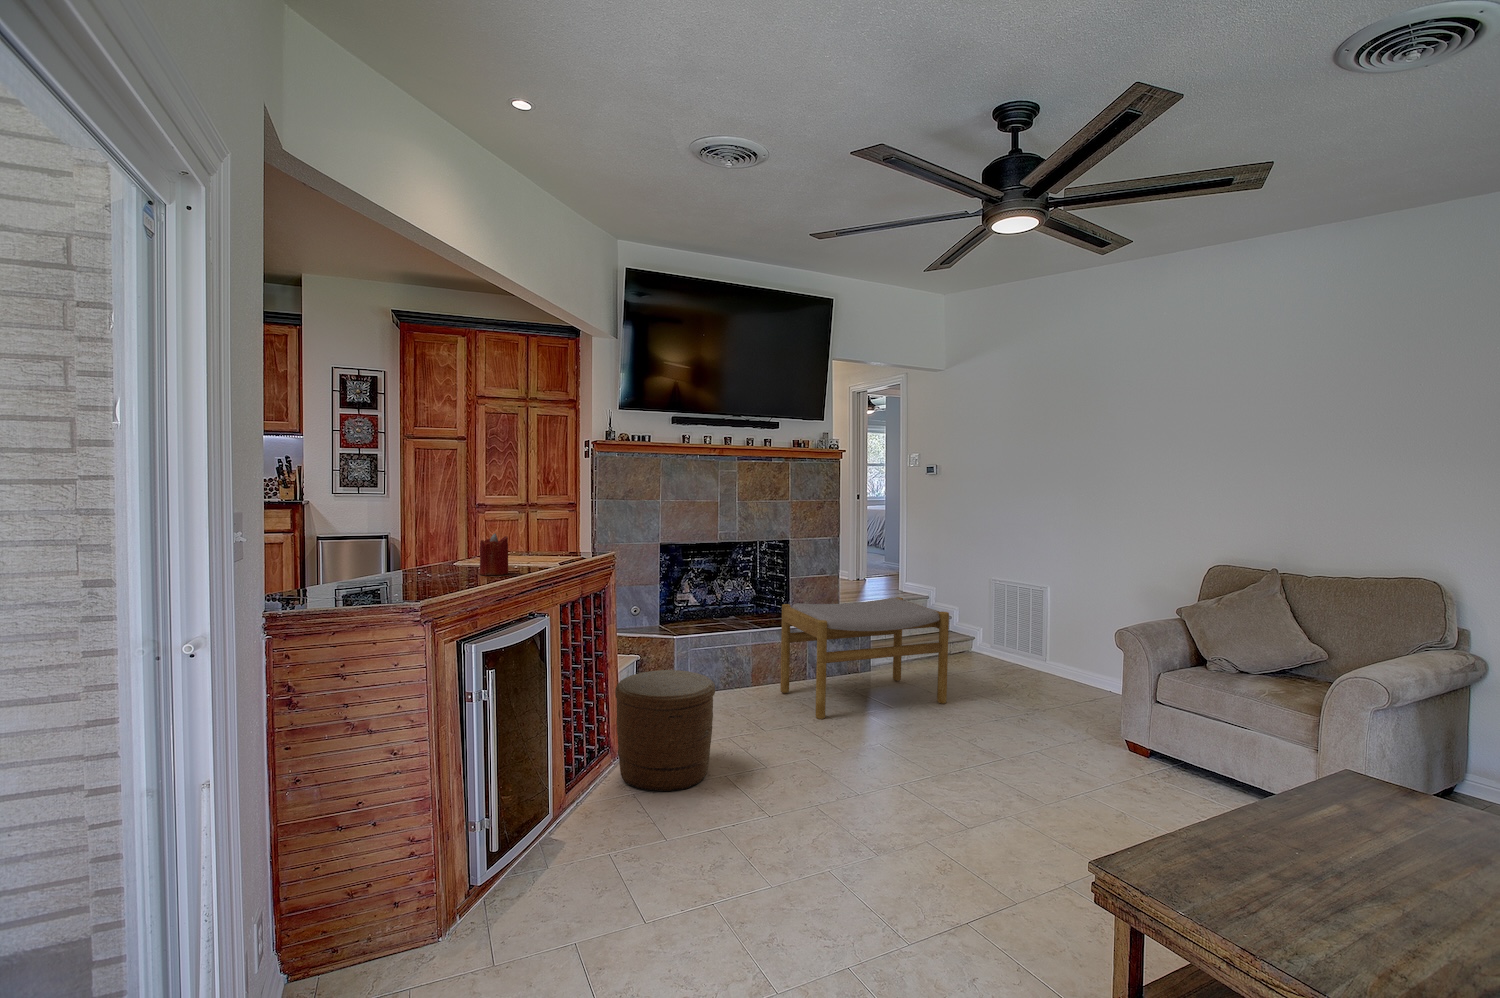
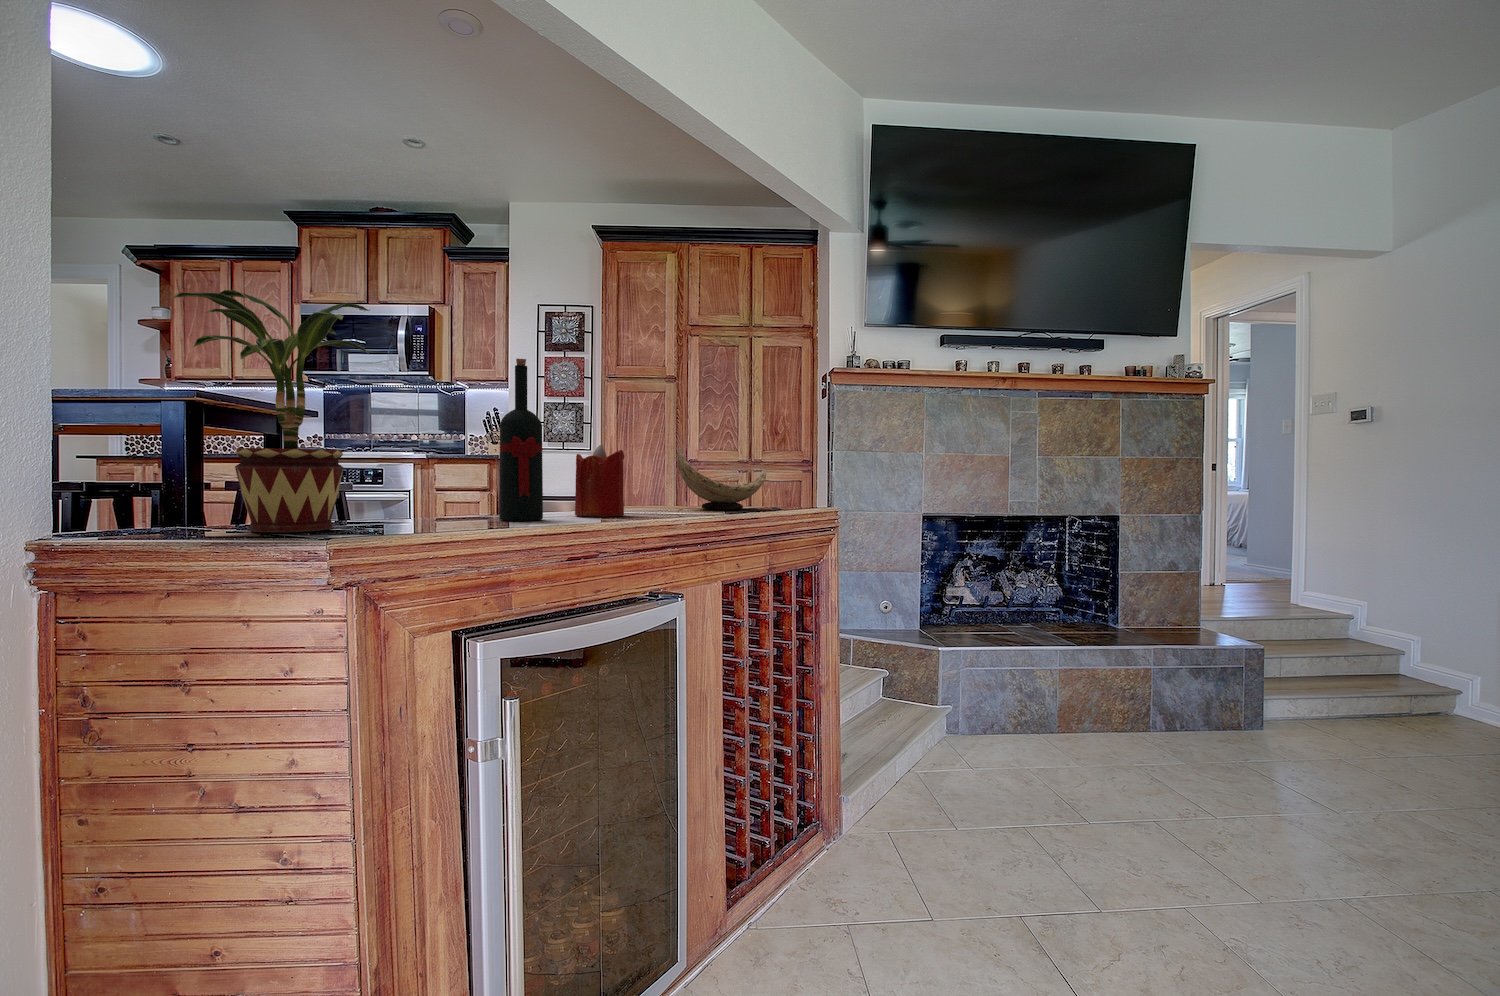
potted plant: none [312,479,407,601] -> present [170,290,369,533]
wine bottle: none [447,493,472,582] -> present [499,359,543,521]
decorative bowl: none [526,527,580,563] -> present [677,448,766,510]
footstool: present [780,597,949,719] -> none [1108,612,1466,818]
woven basket: present [615,670,715,791] -> none [827,705,1004,932]

